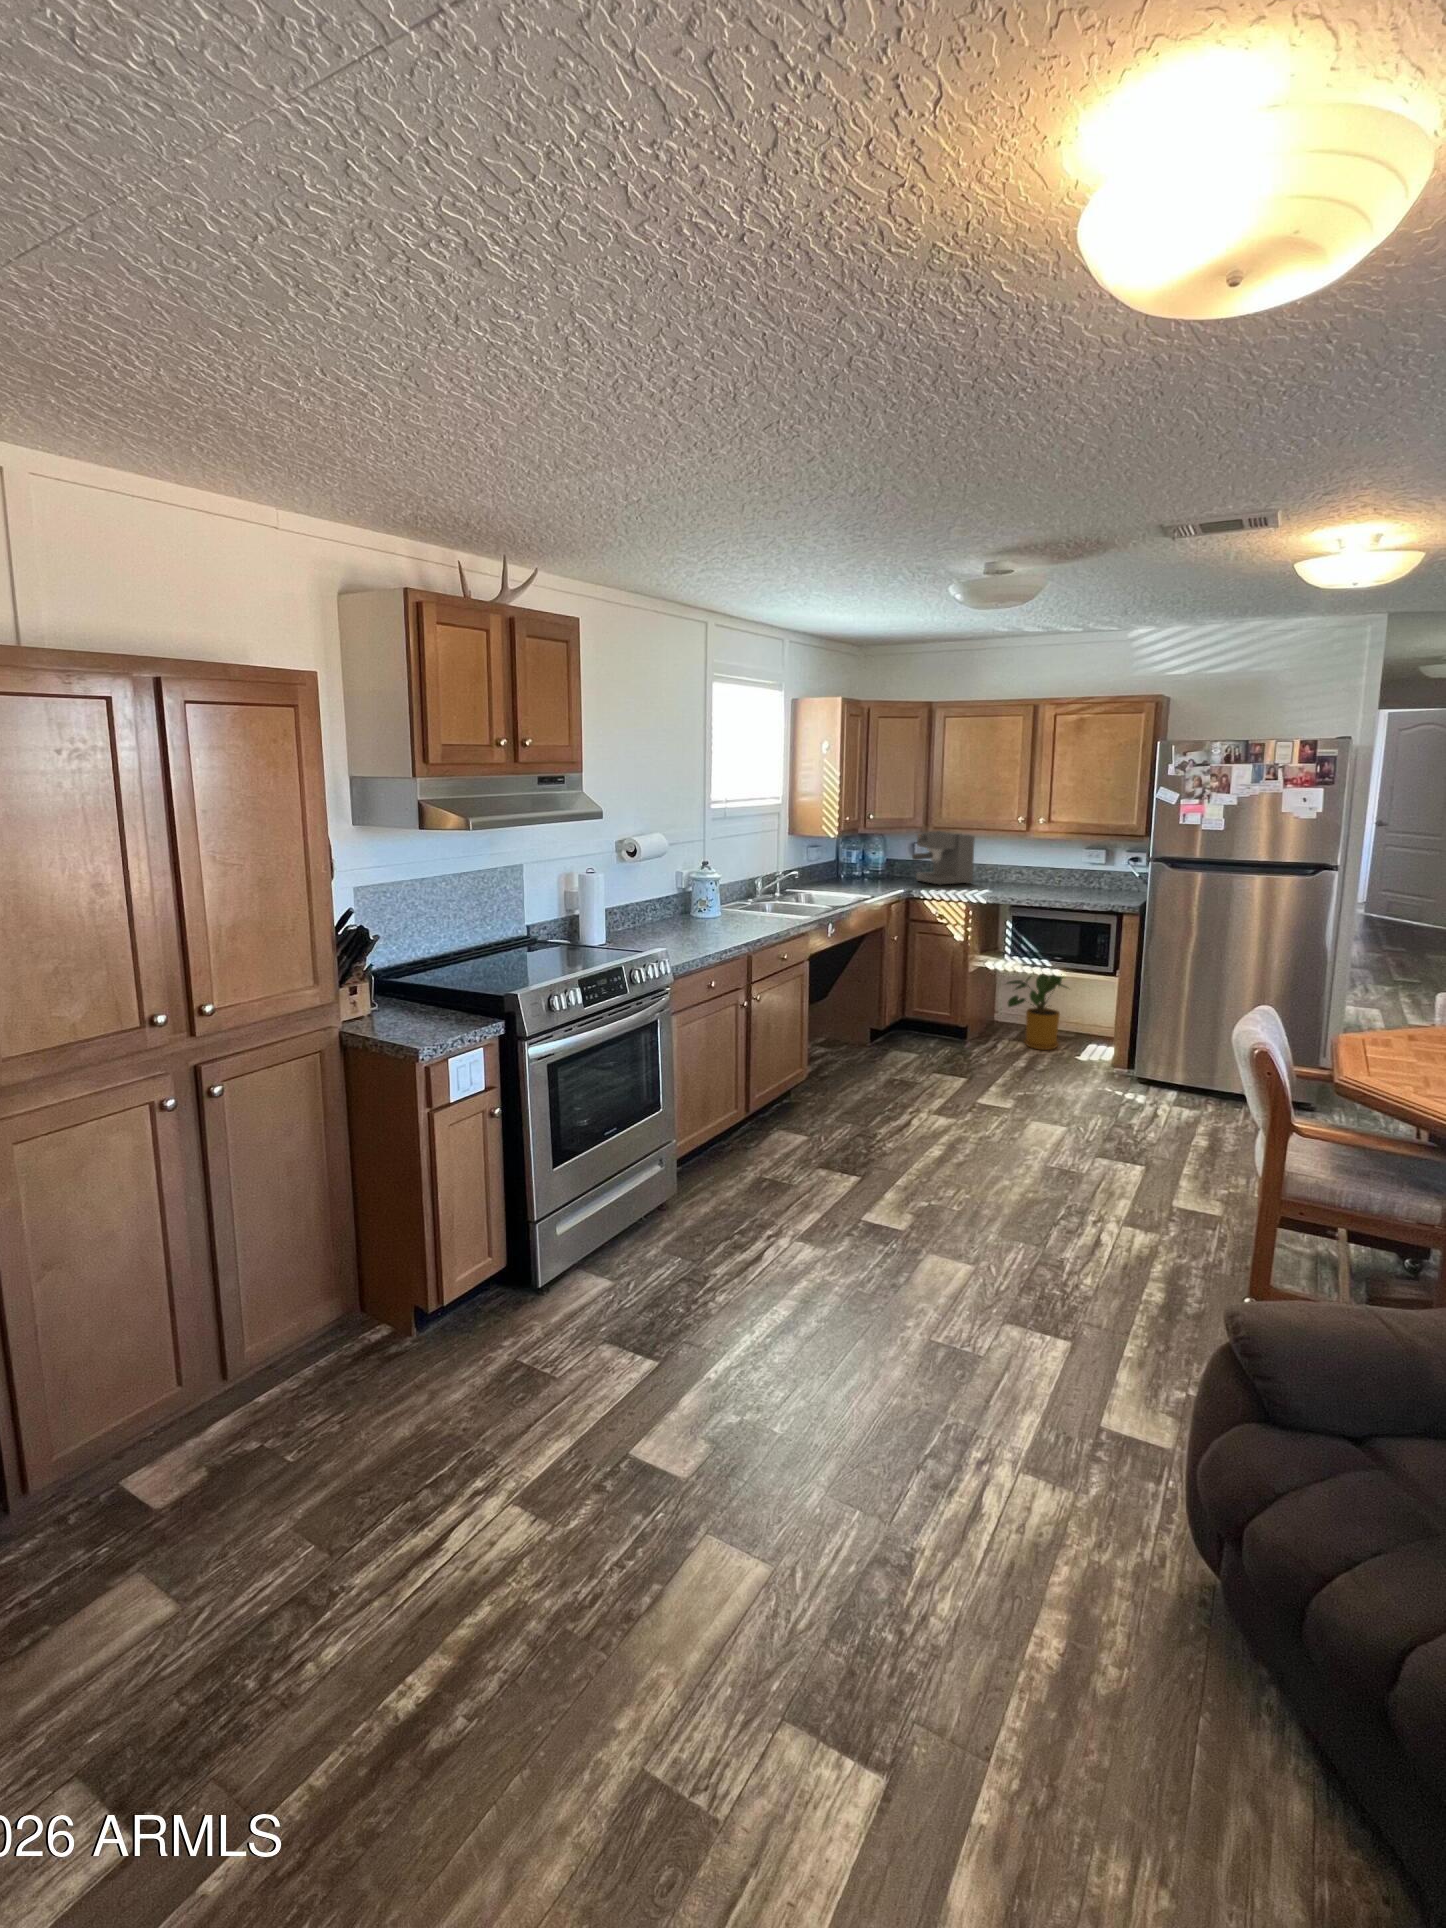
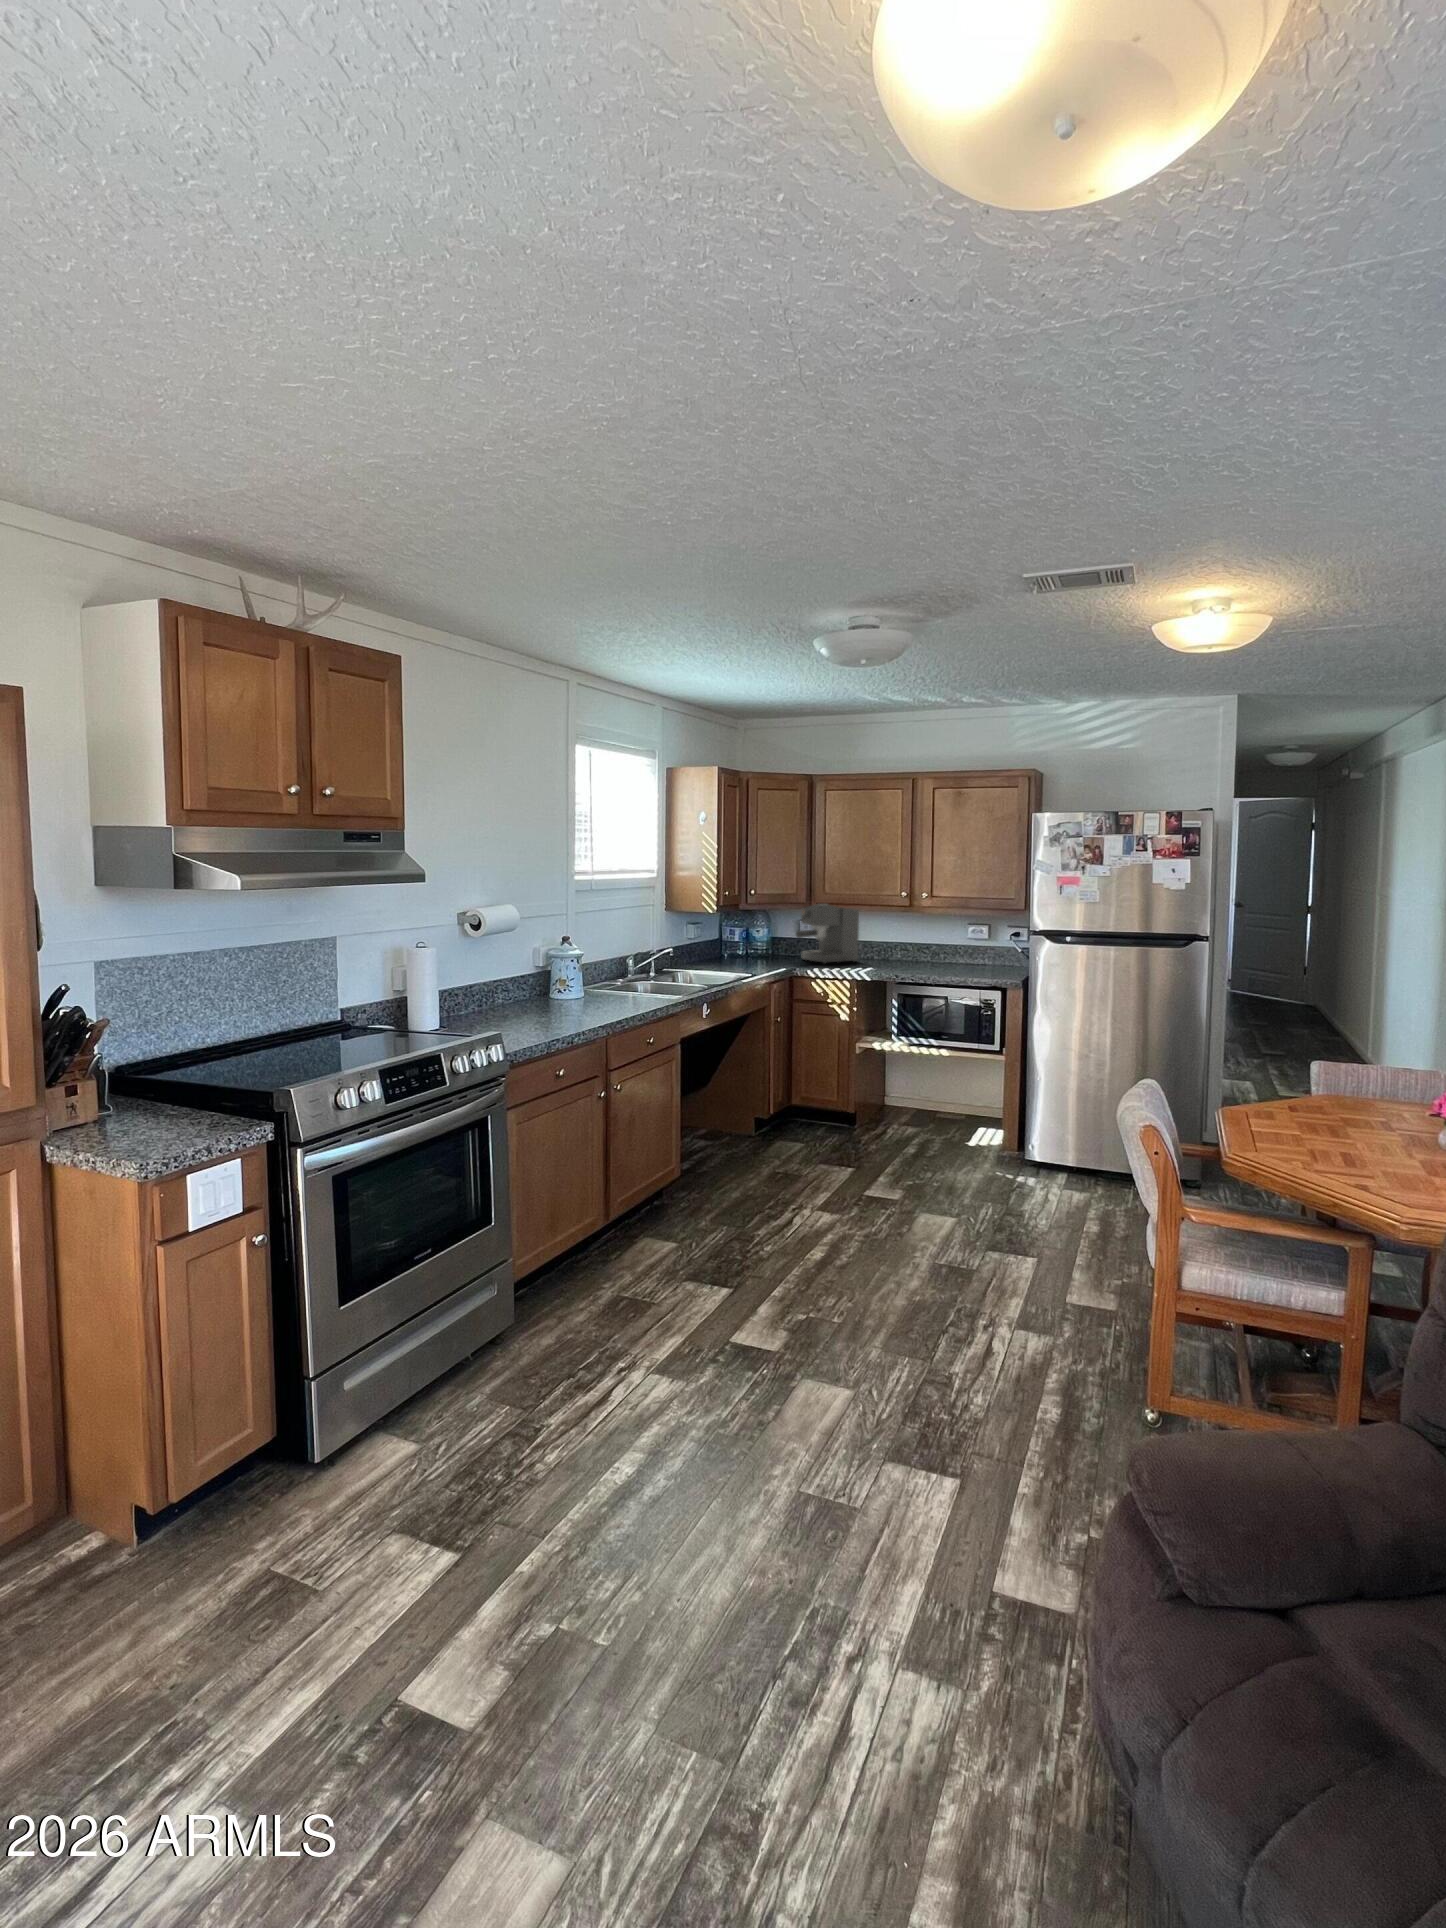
house plant: present [1007,974,1067,1050] -> none [891,1033,970,1134]

